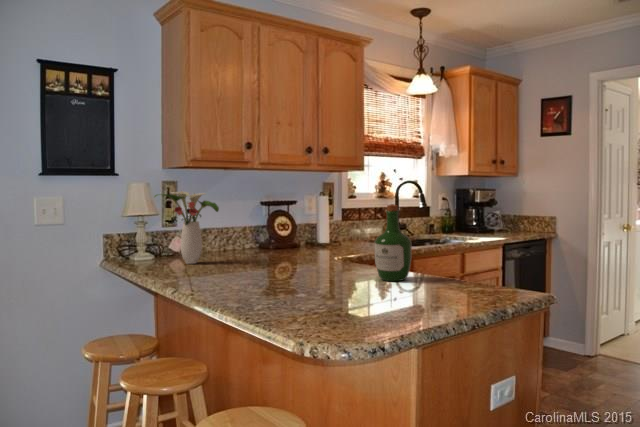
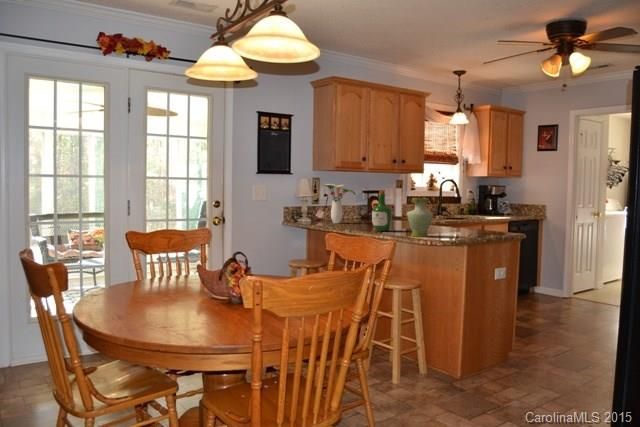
wine bottle: present [374,204,412,281] -> present [372,190,392,231]
vase: none [271,225,329,314] -> present [407,198,433,237]

